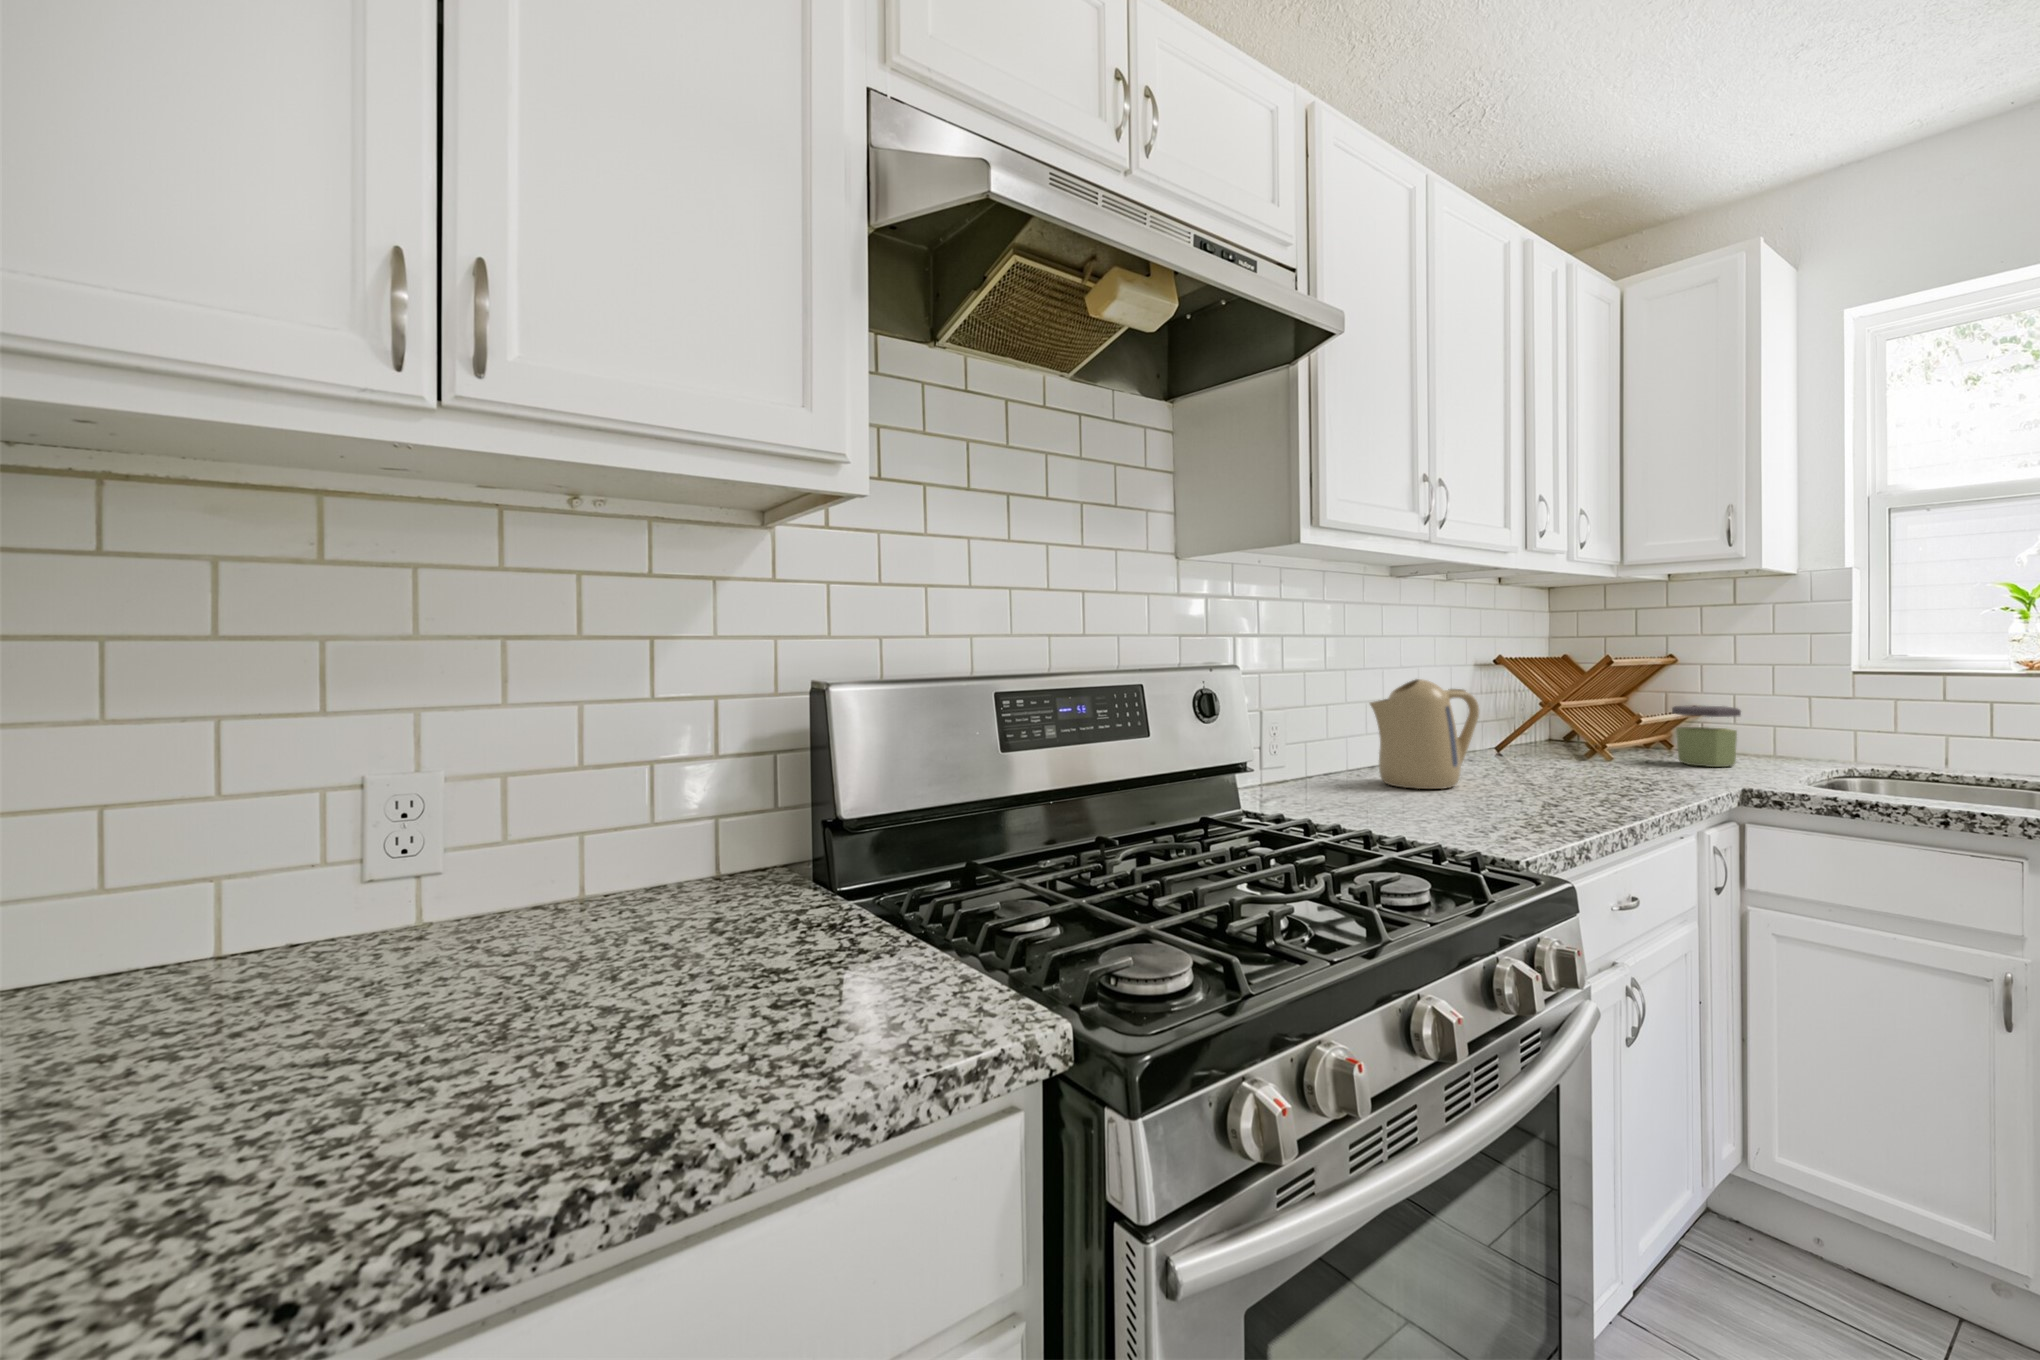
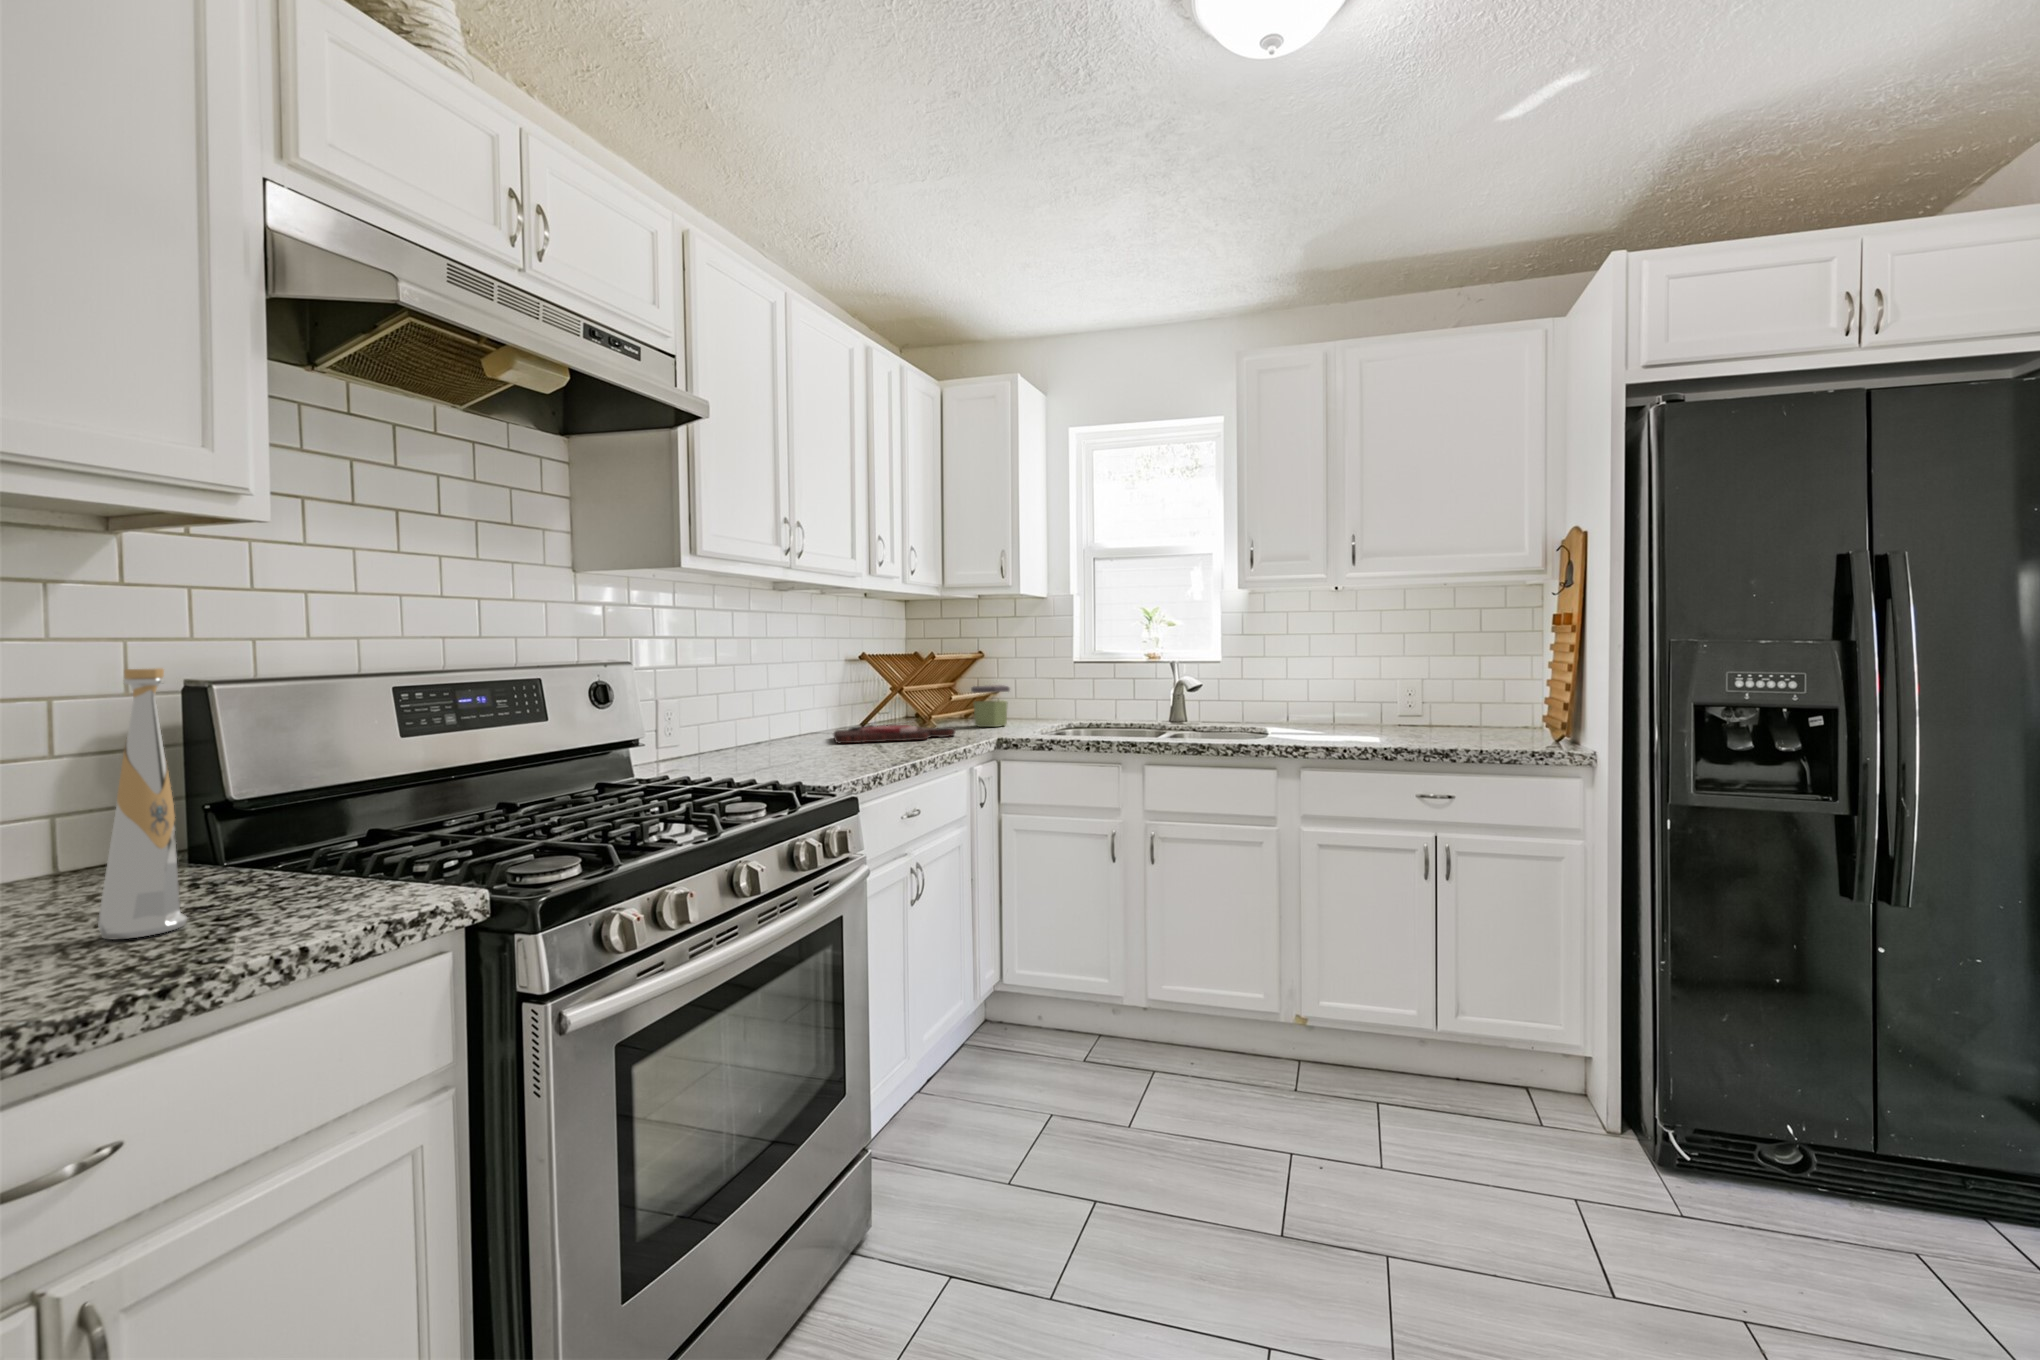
bottle: none [656,675,743,1028] -> present [98,668,187,940]
kettle: present [1370,679,1479,789] -> none [744,671,830,754]
cutting board: none [1474,754,1662,782] -> present [834,722,955,743]

